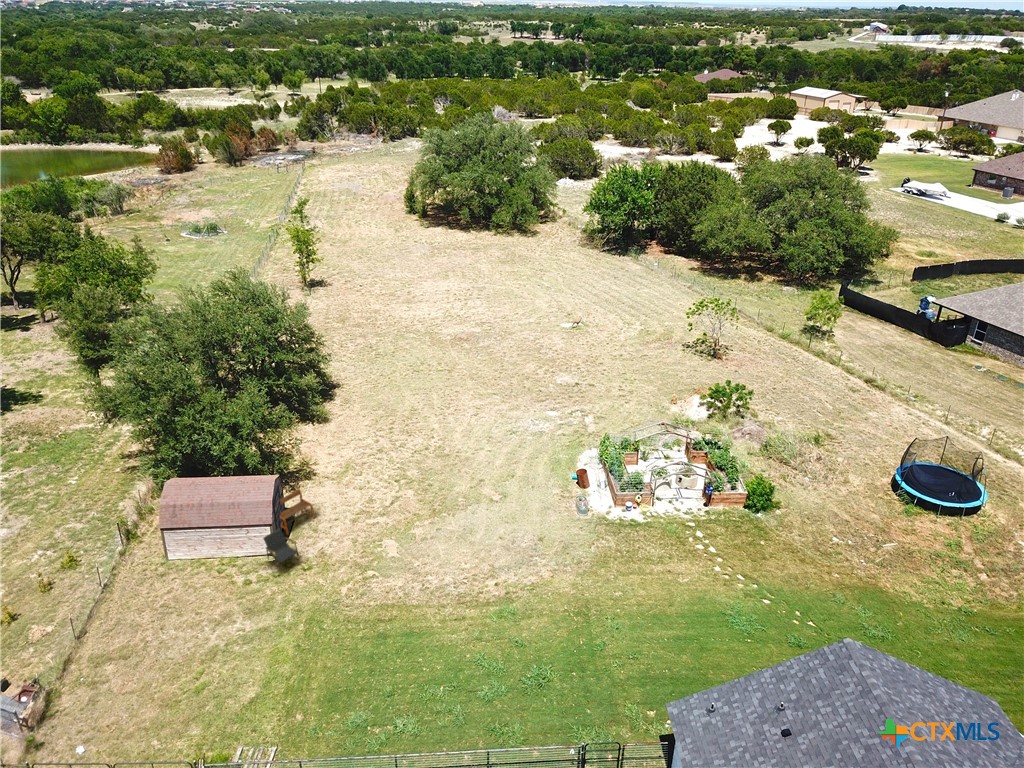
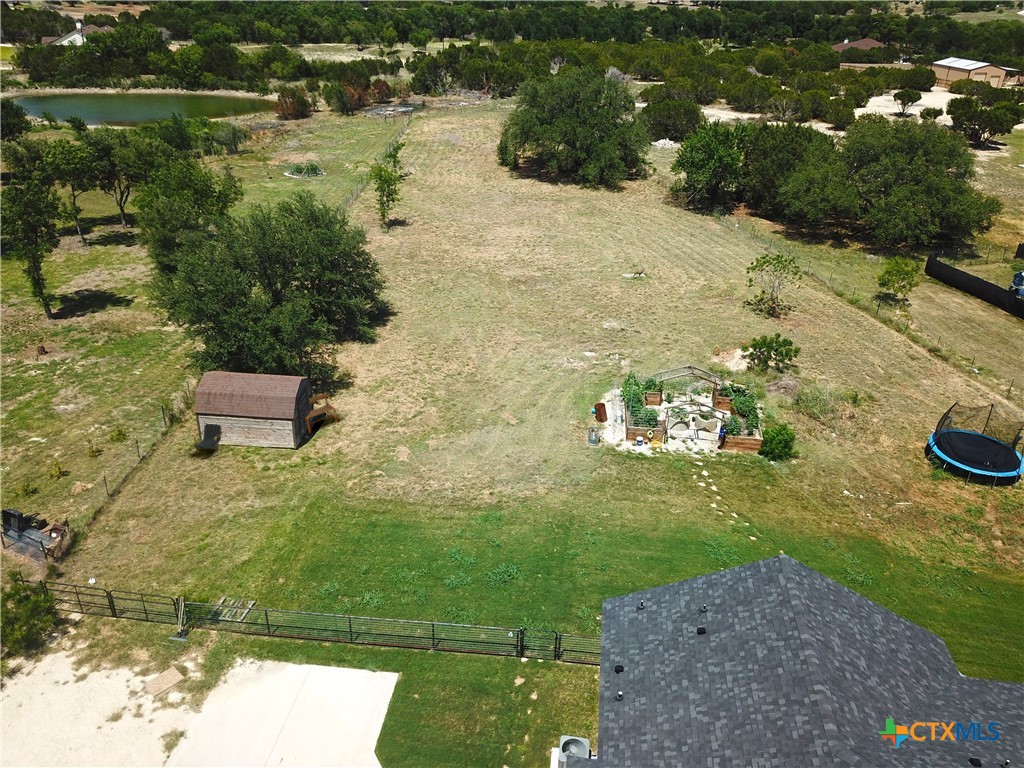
lounge chair: present [263,529,299,570] -> present [194,423,223,454]

